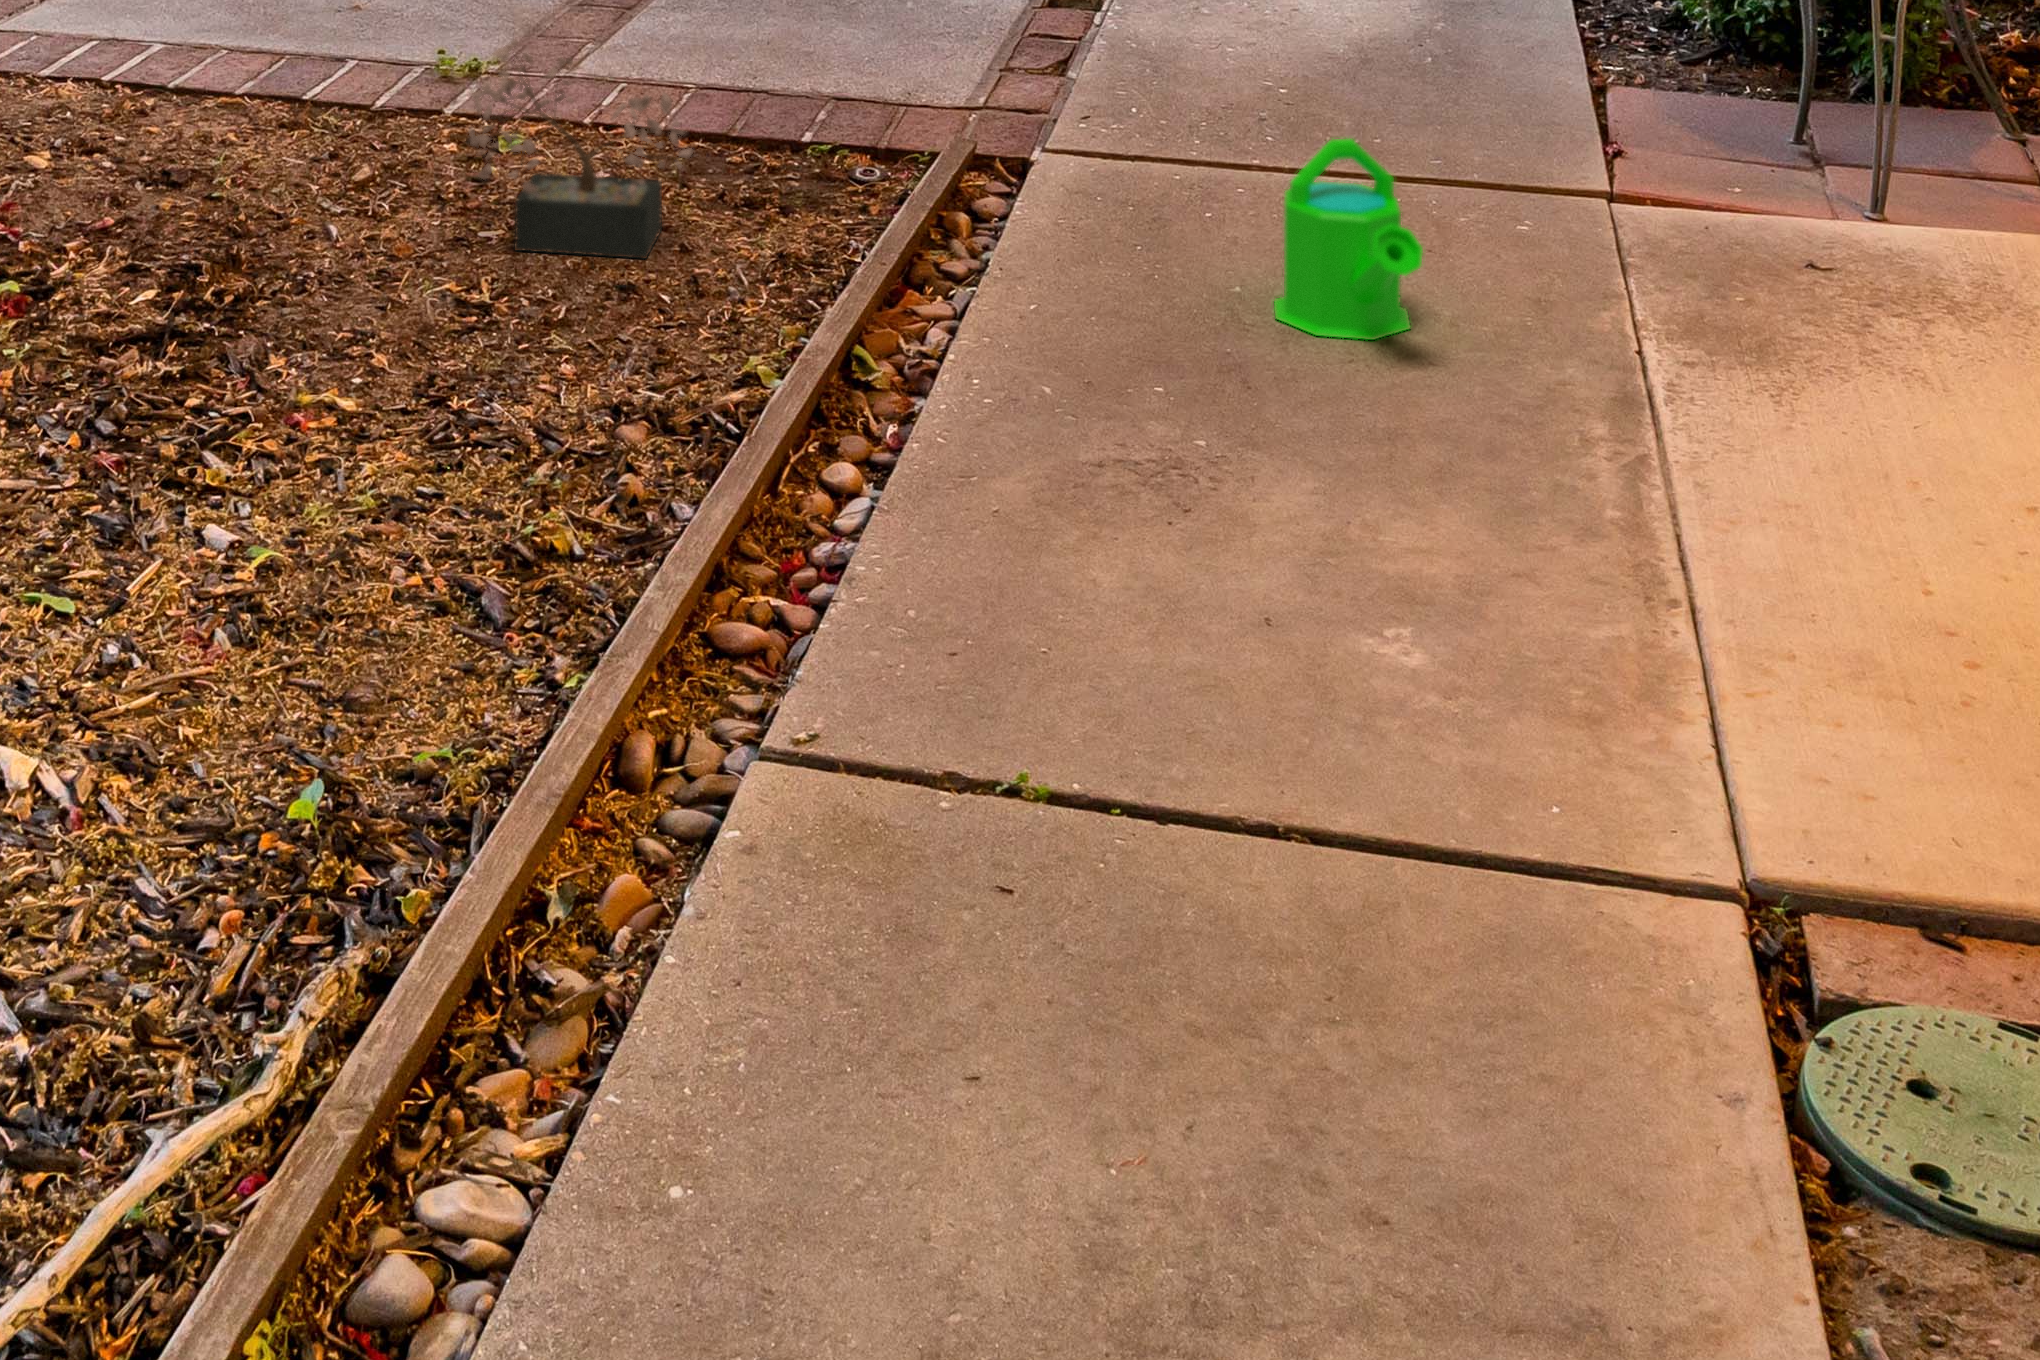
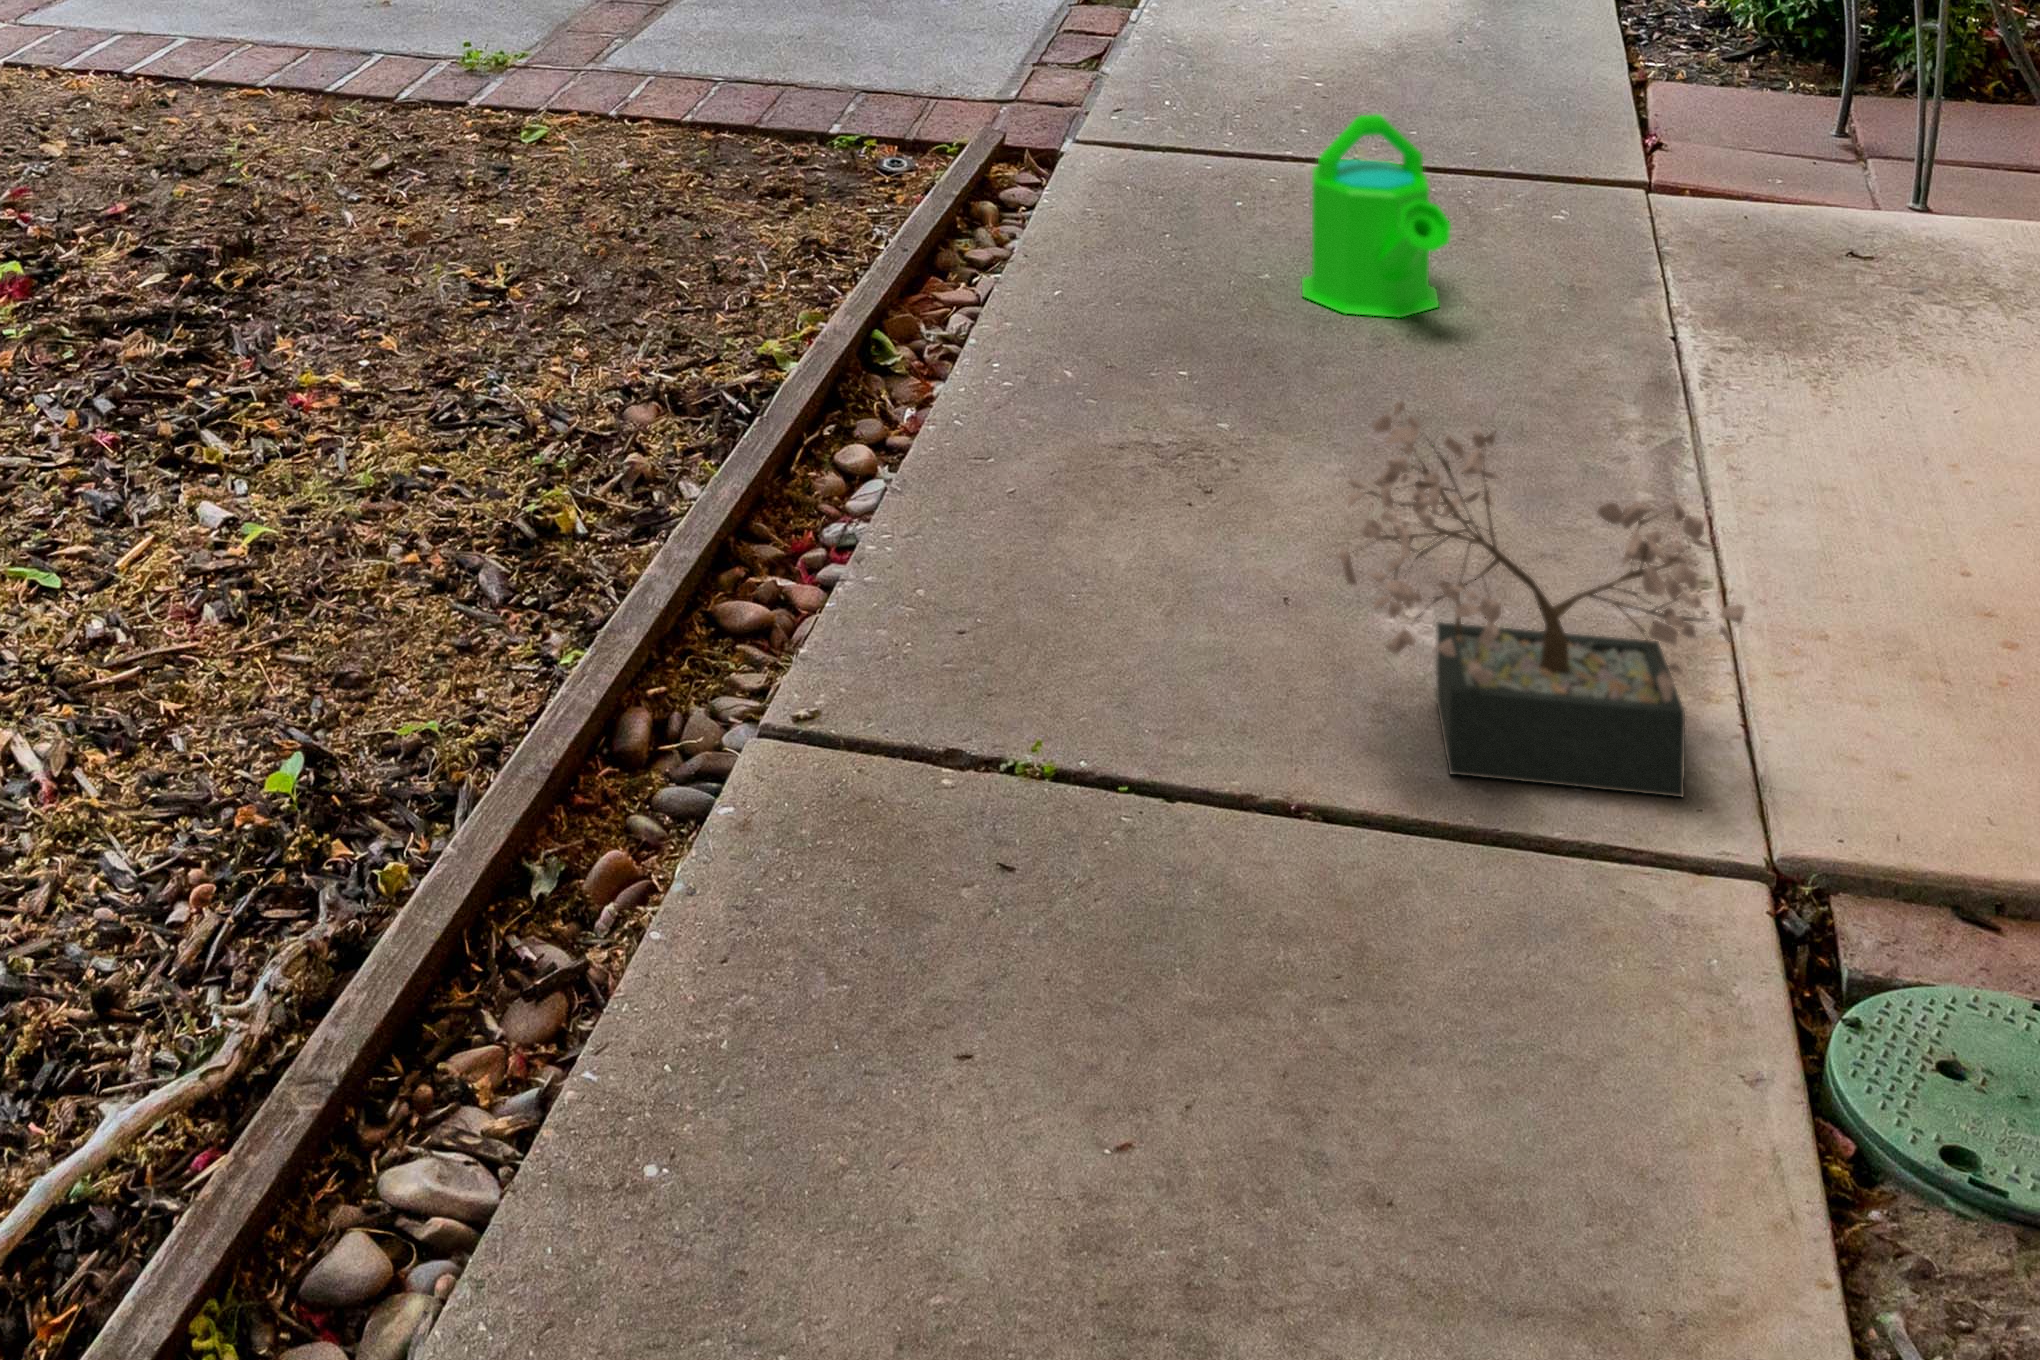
decorative plant: present [469,39,693,258] -> present [1339,402,1745,797]

